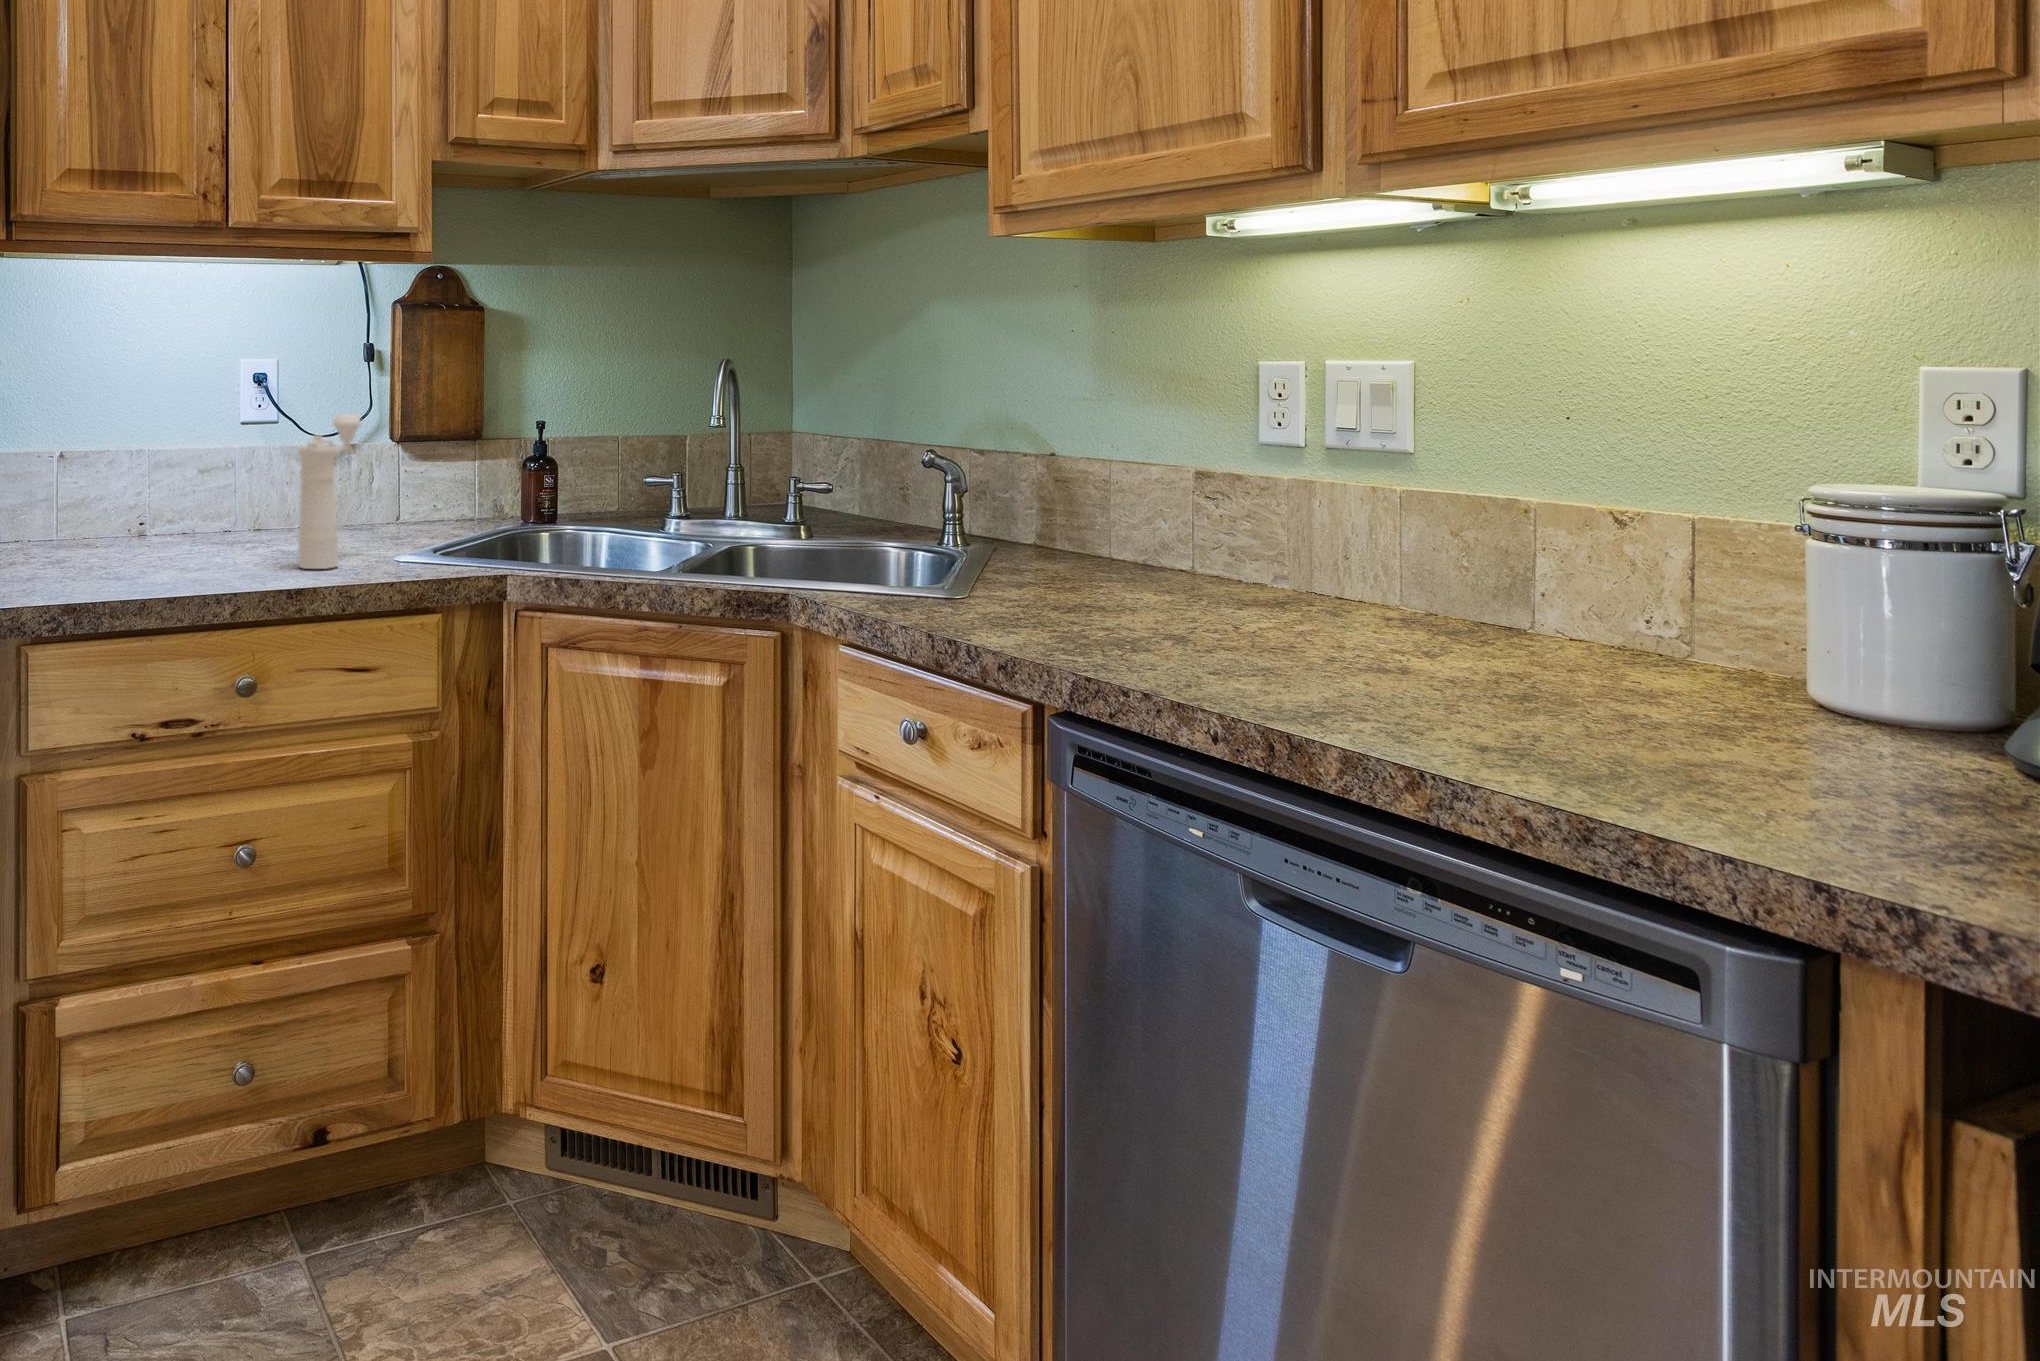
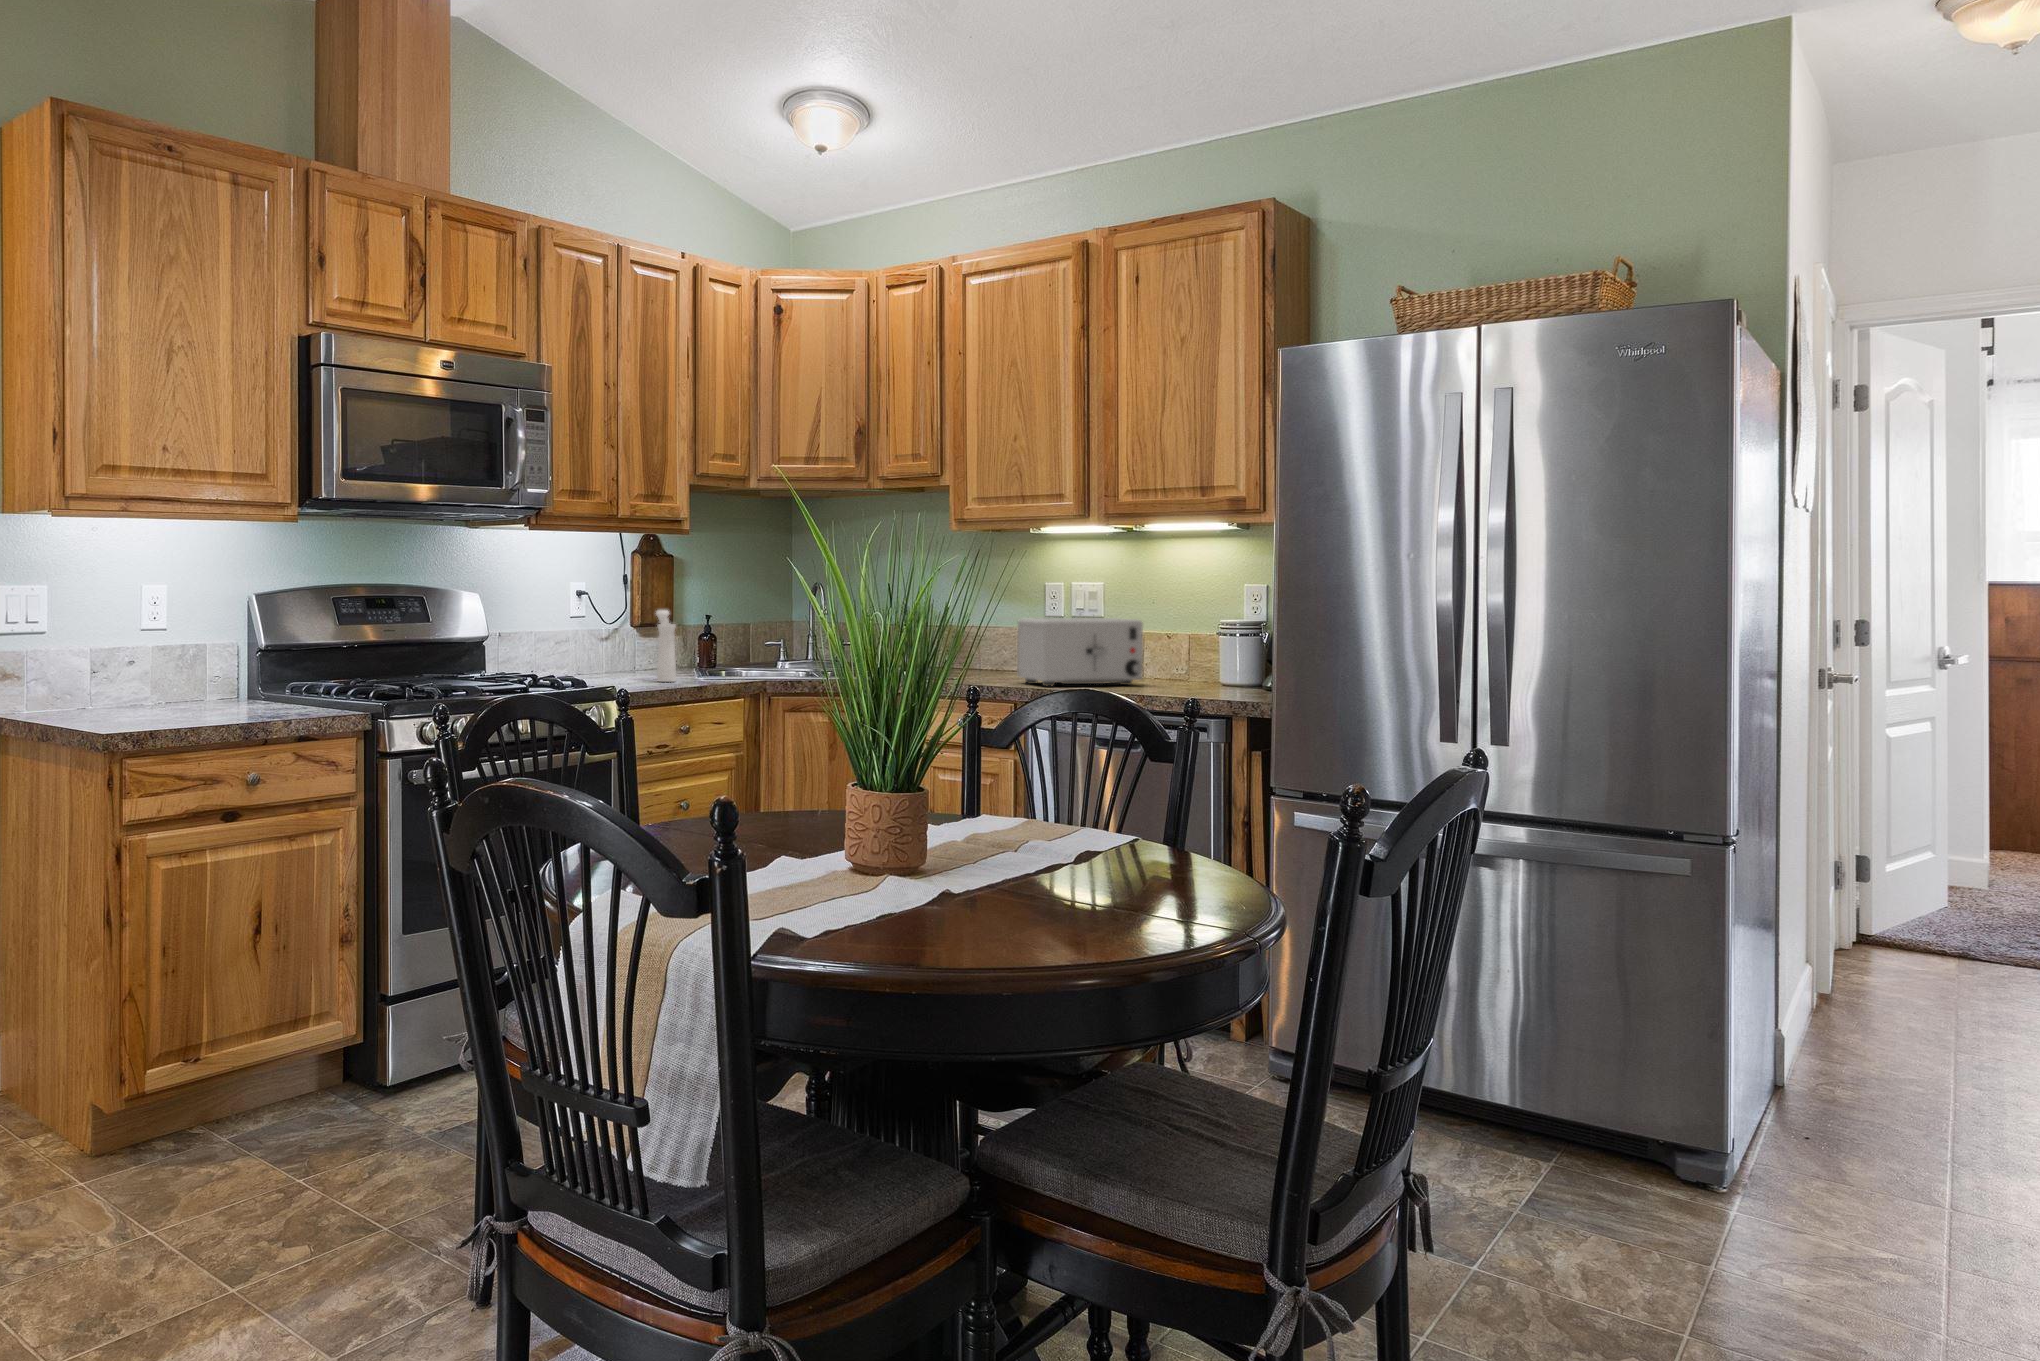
toaster: none [1121,454,1505,660] -> present [1017,618,1143,686]

